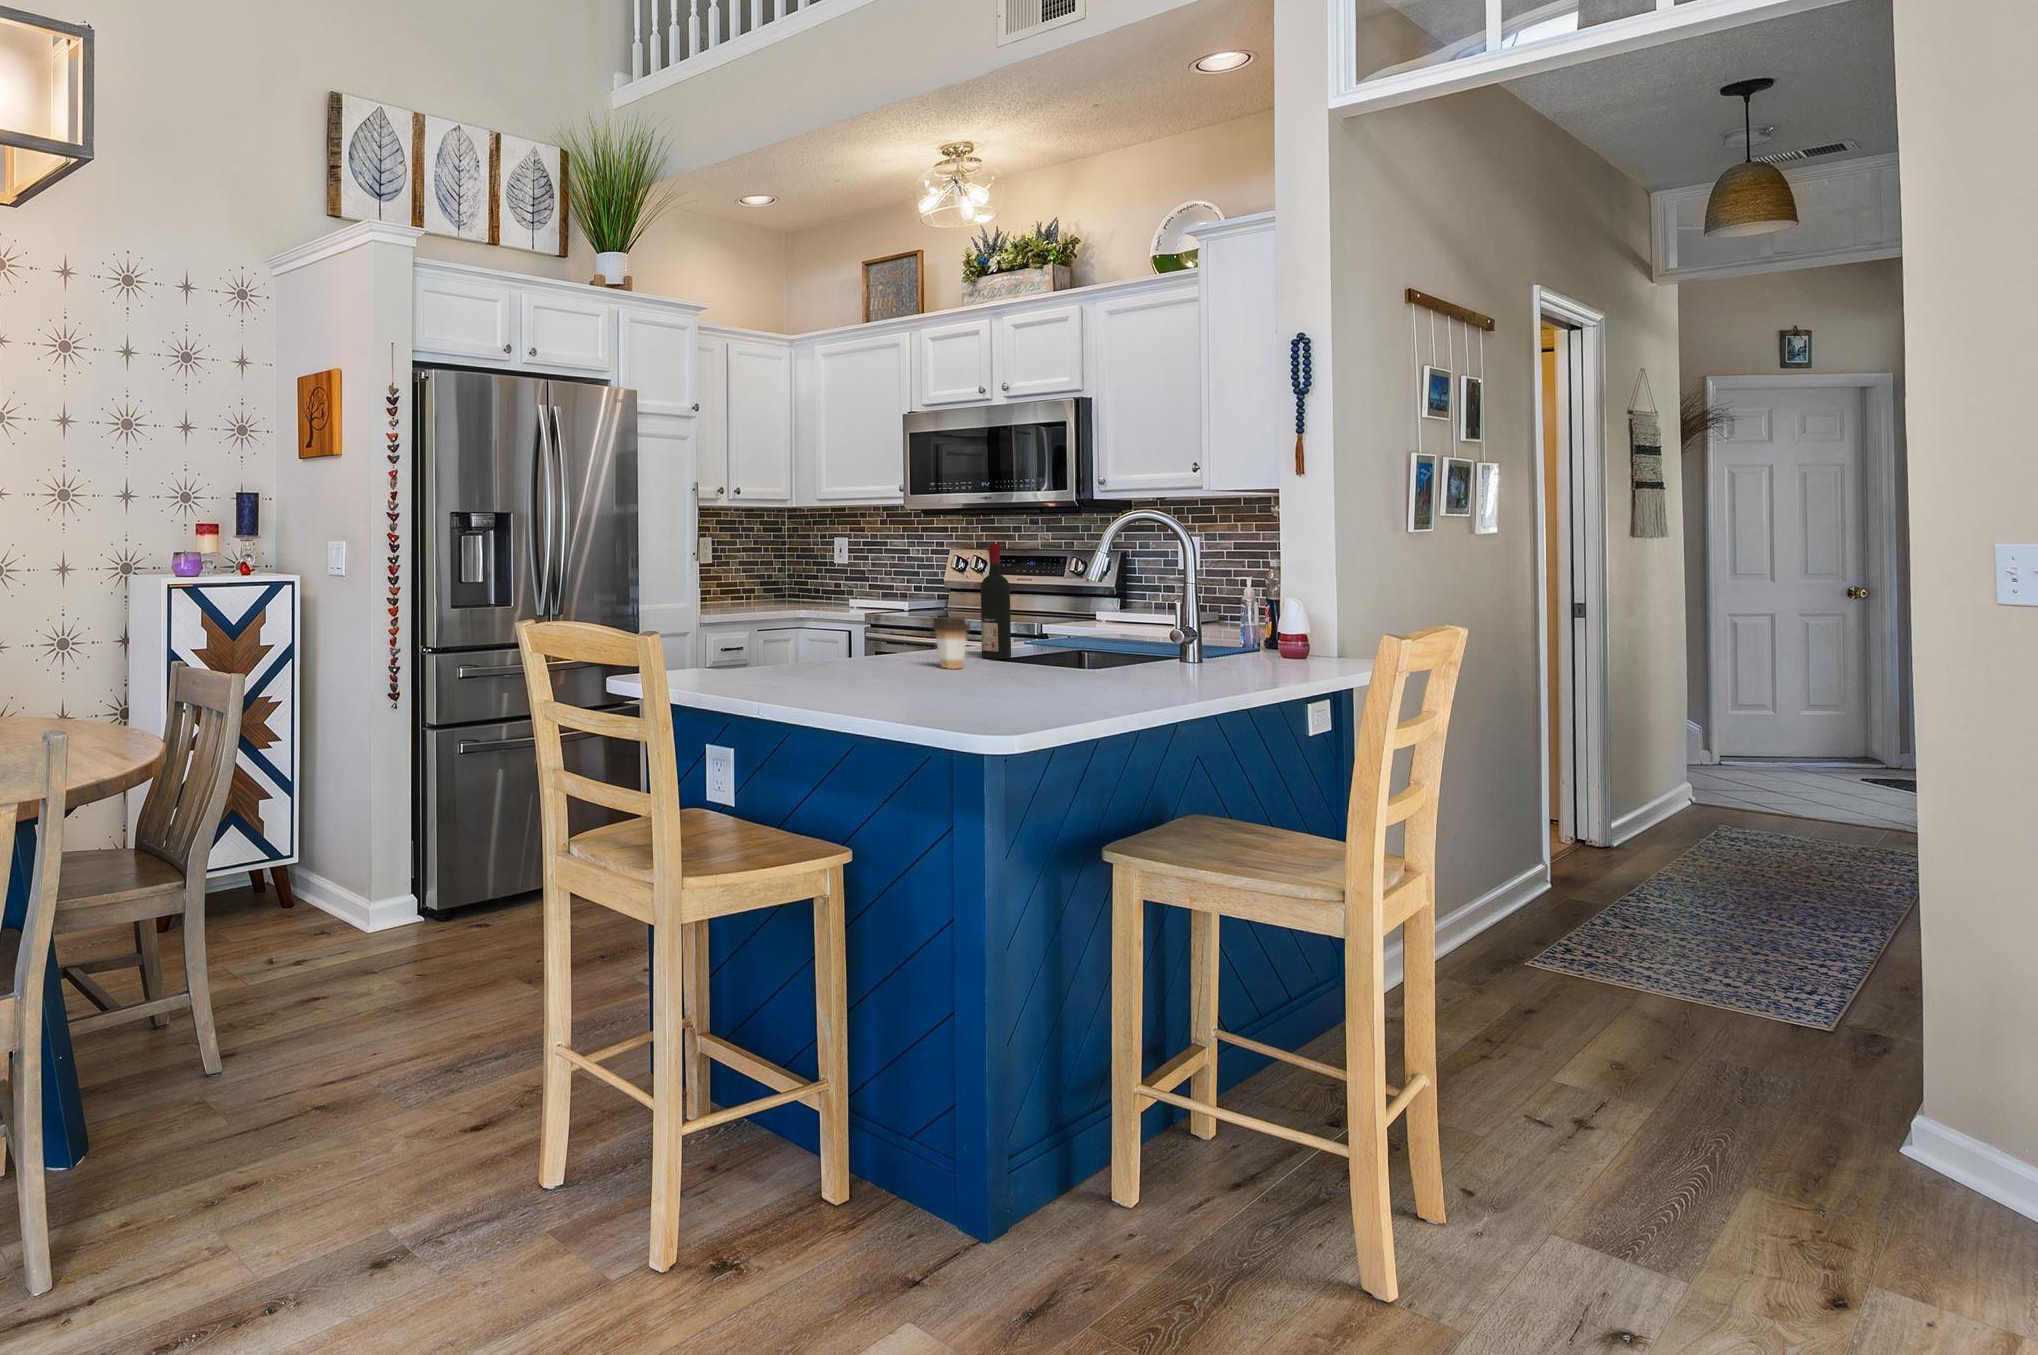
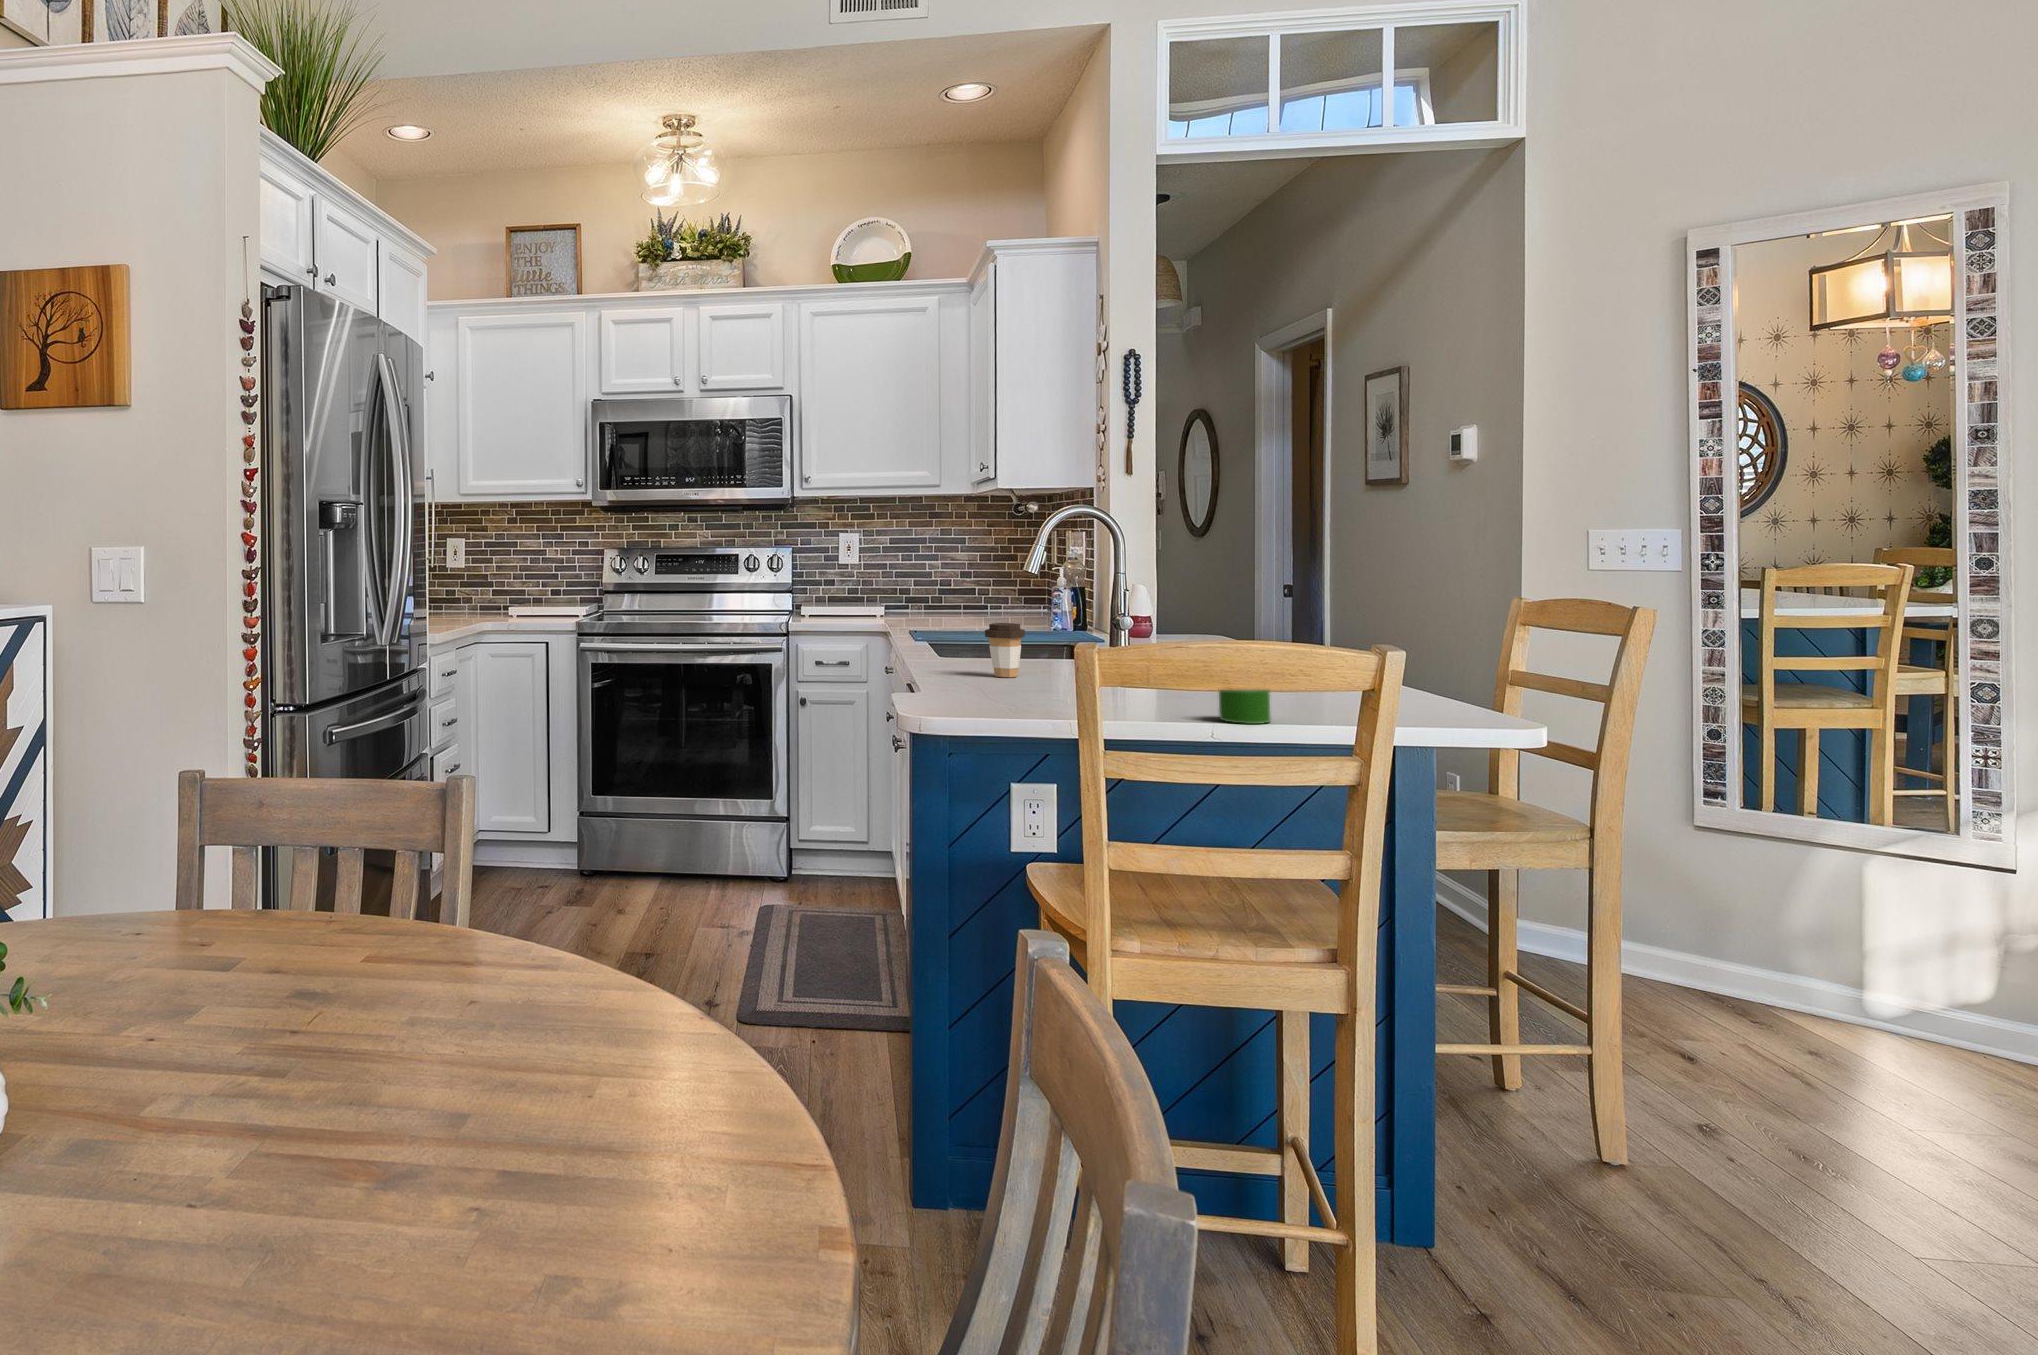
wine bottle: present [981,544,1011,659] -> none [945,545,977,663]
candle: none [871,650,918,708] -> present [1219,690,1270,724]

